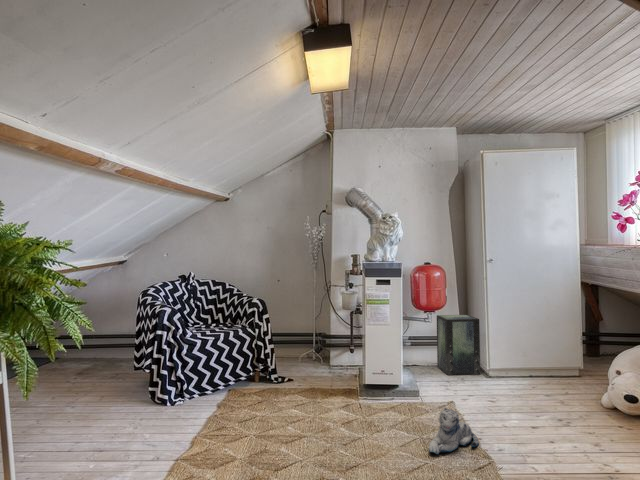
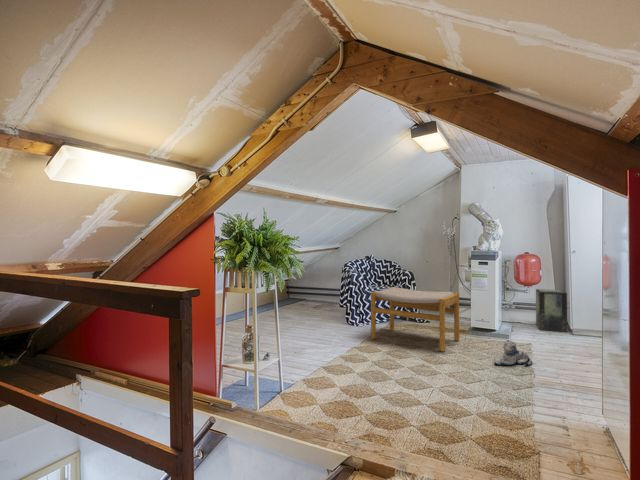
footstool: none [205,330,354,441] -> present [371,287,459,352]

